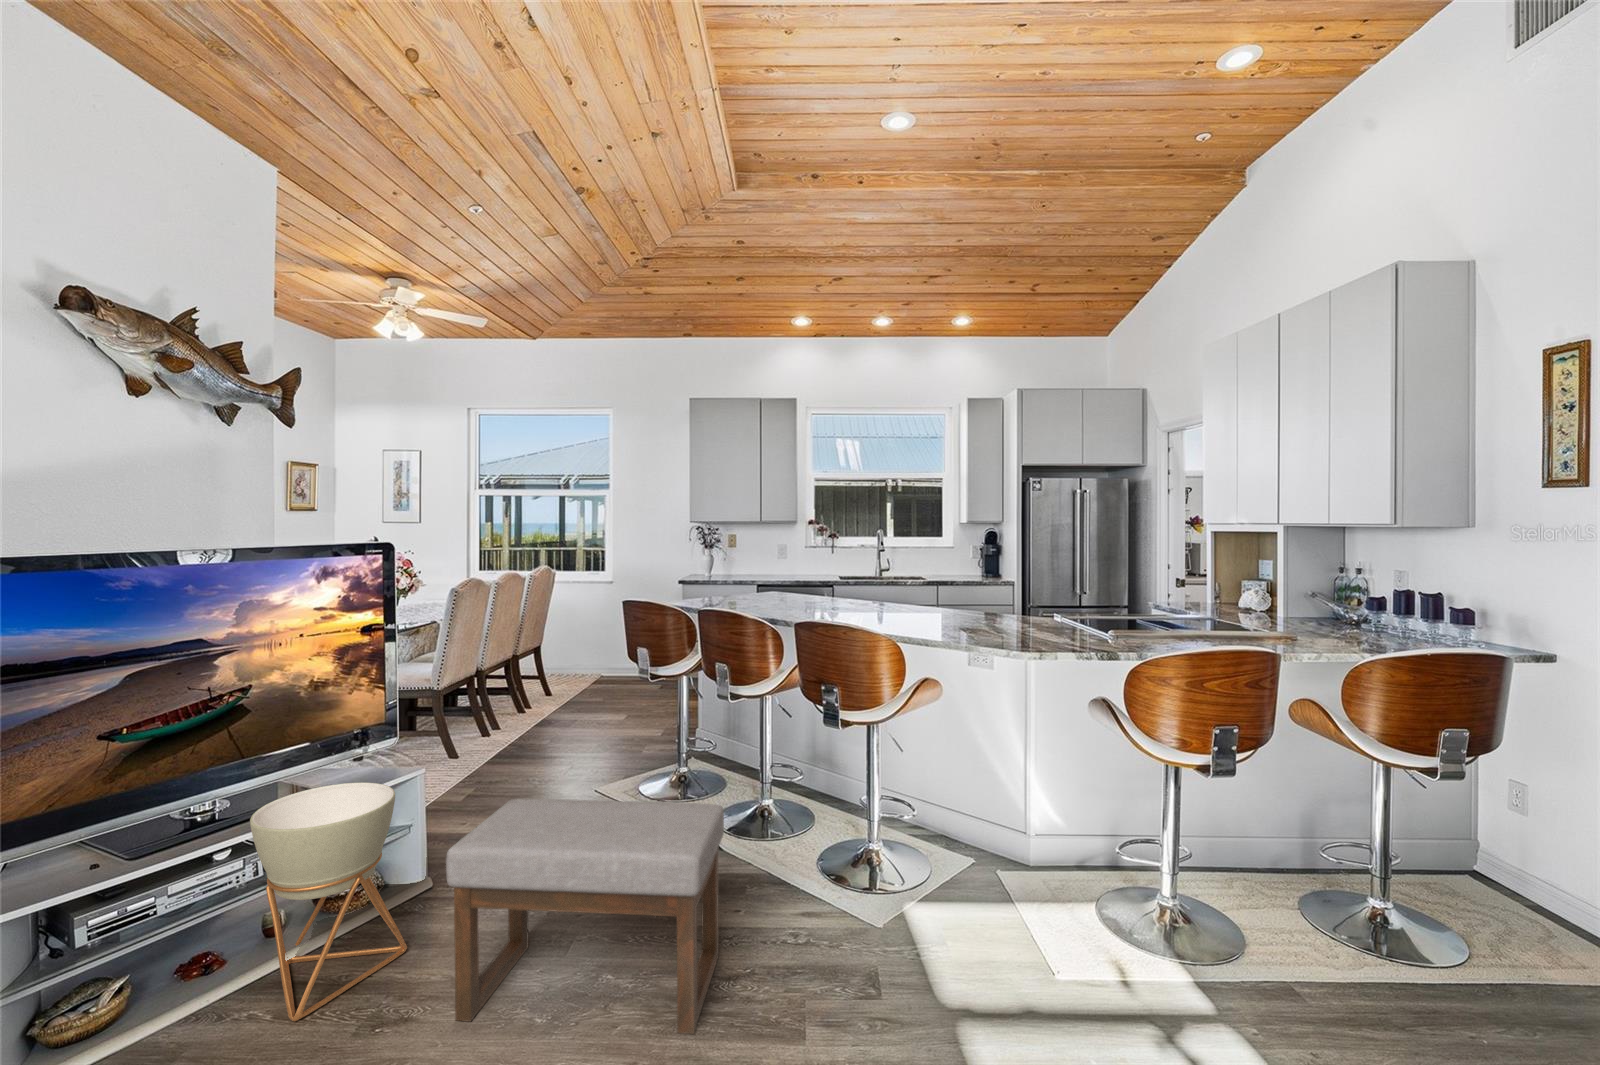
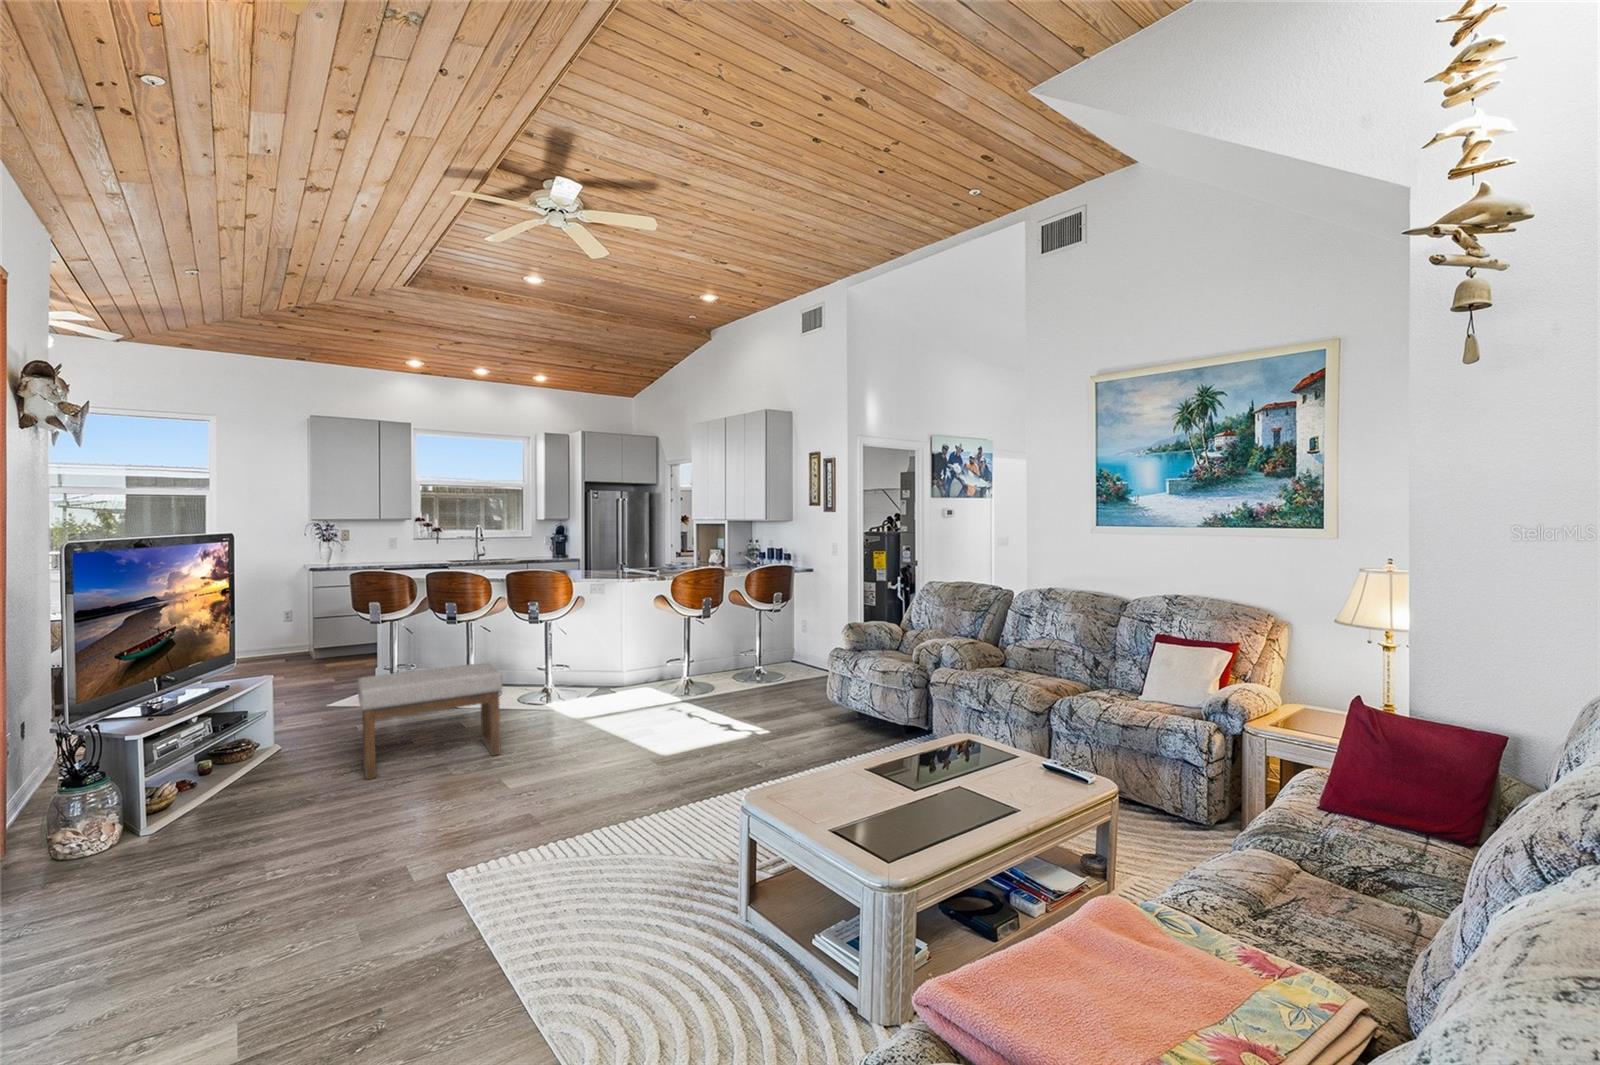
planter: present [250,783,407,1021] -> none [201,681,293,801]

